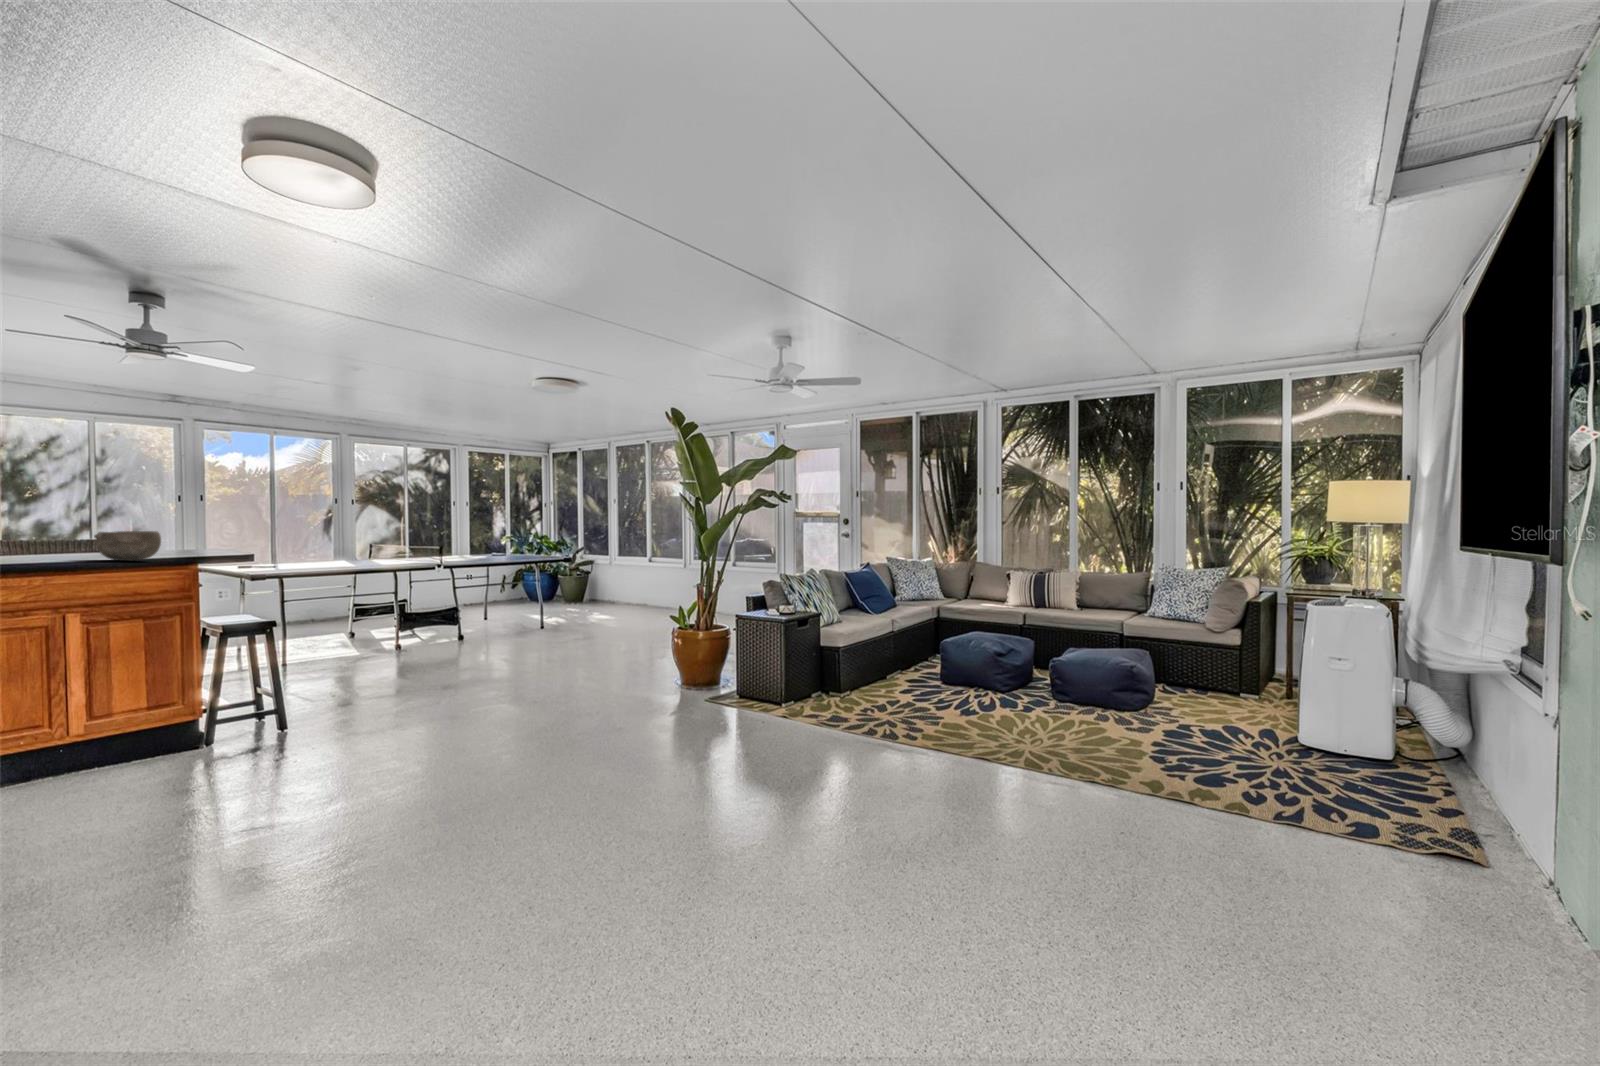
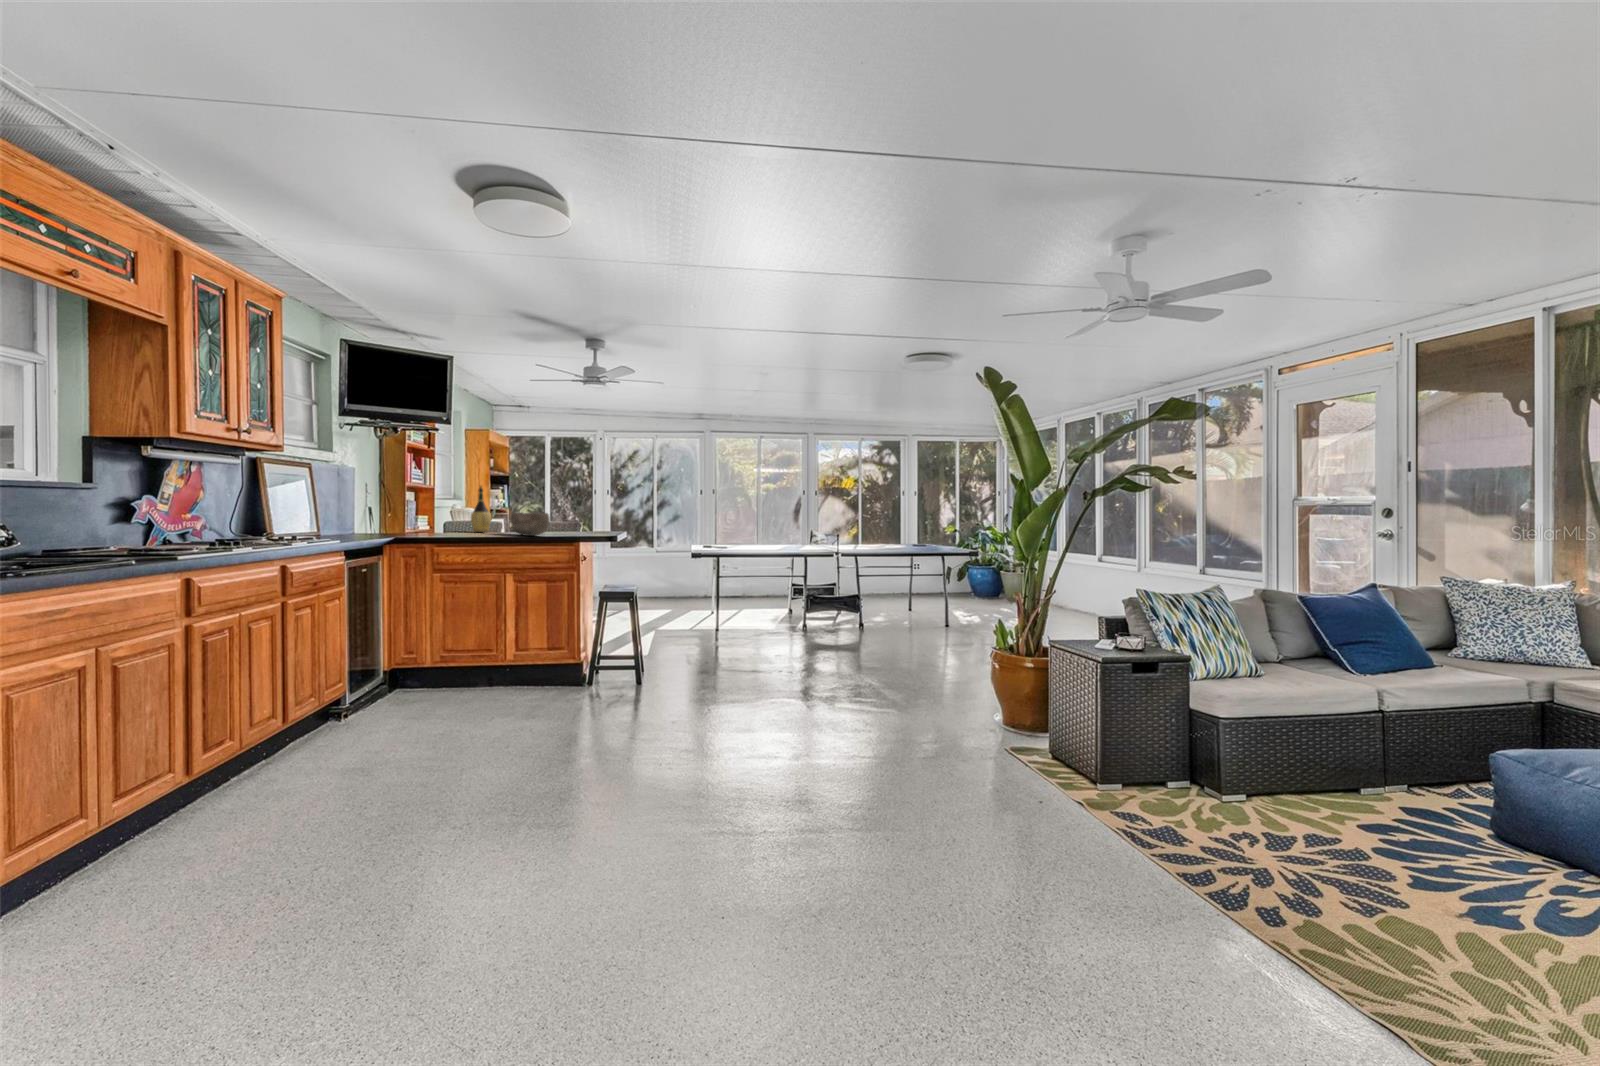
wine bottle: none [23,495,62,559] -> present [471,486,491,532]

